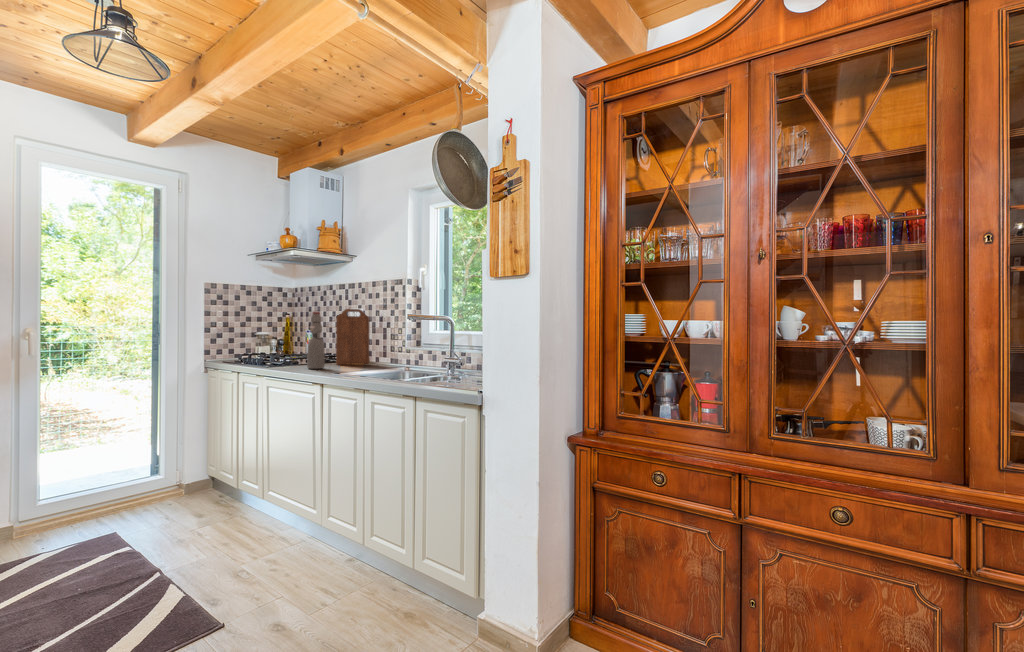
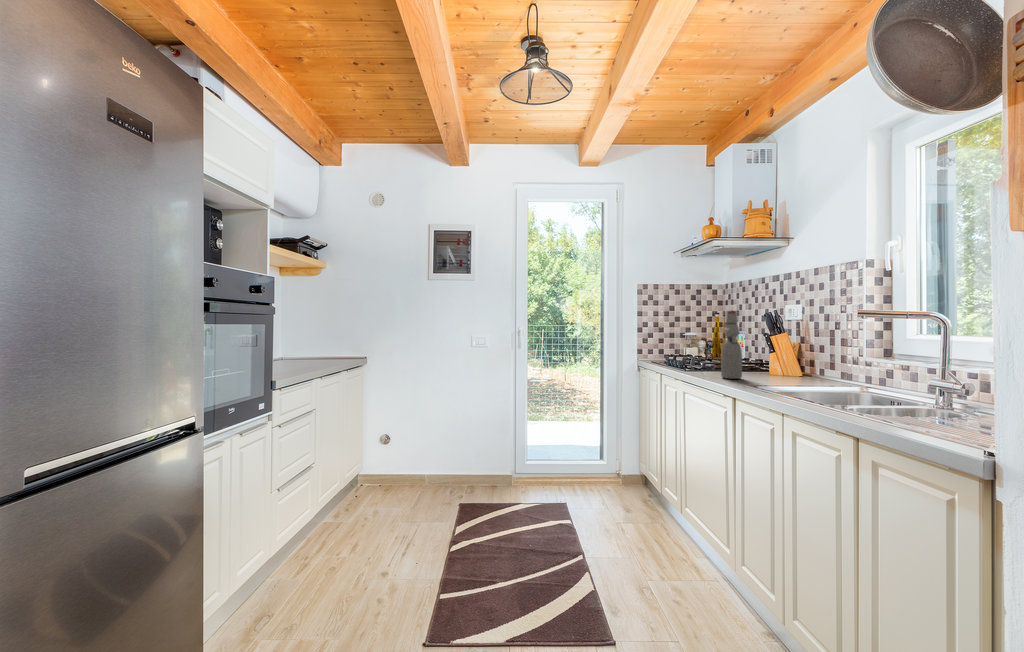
cutting board: present [336,309,370,365] -> none [762,305,809,377]

